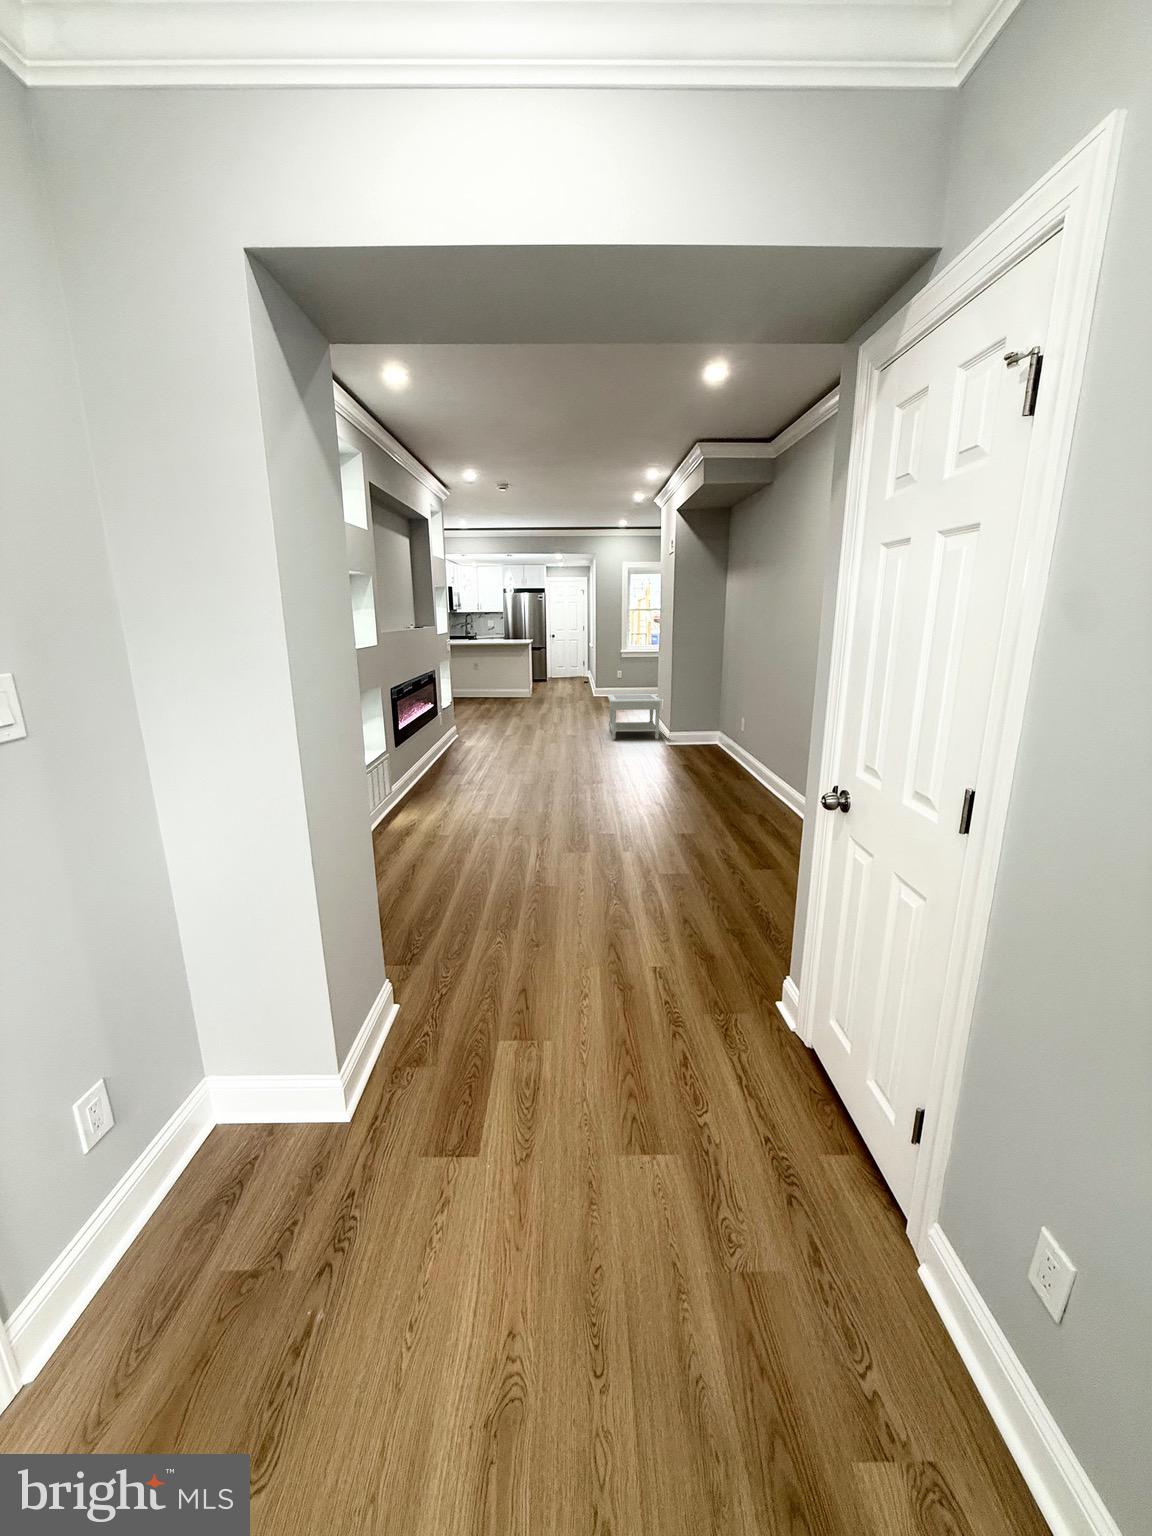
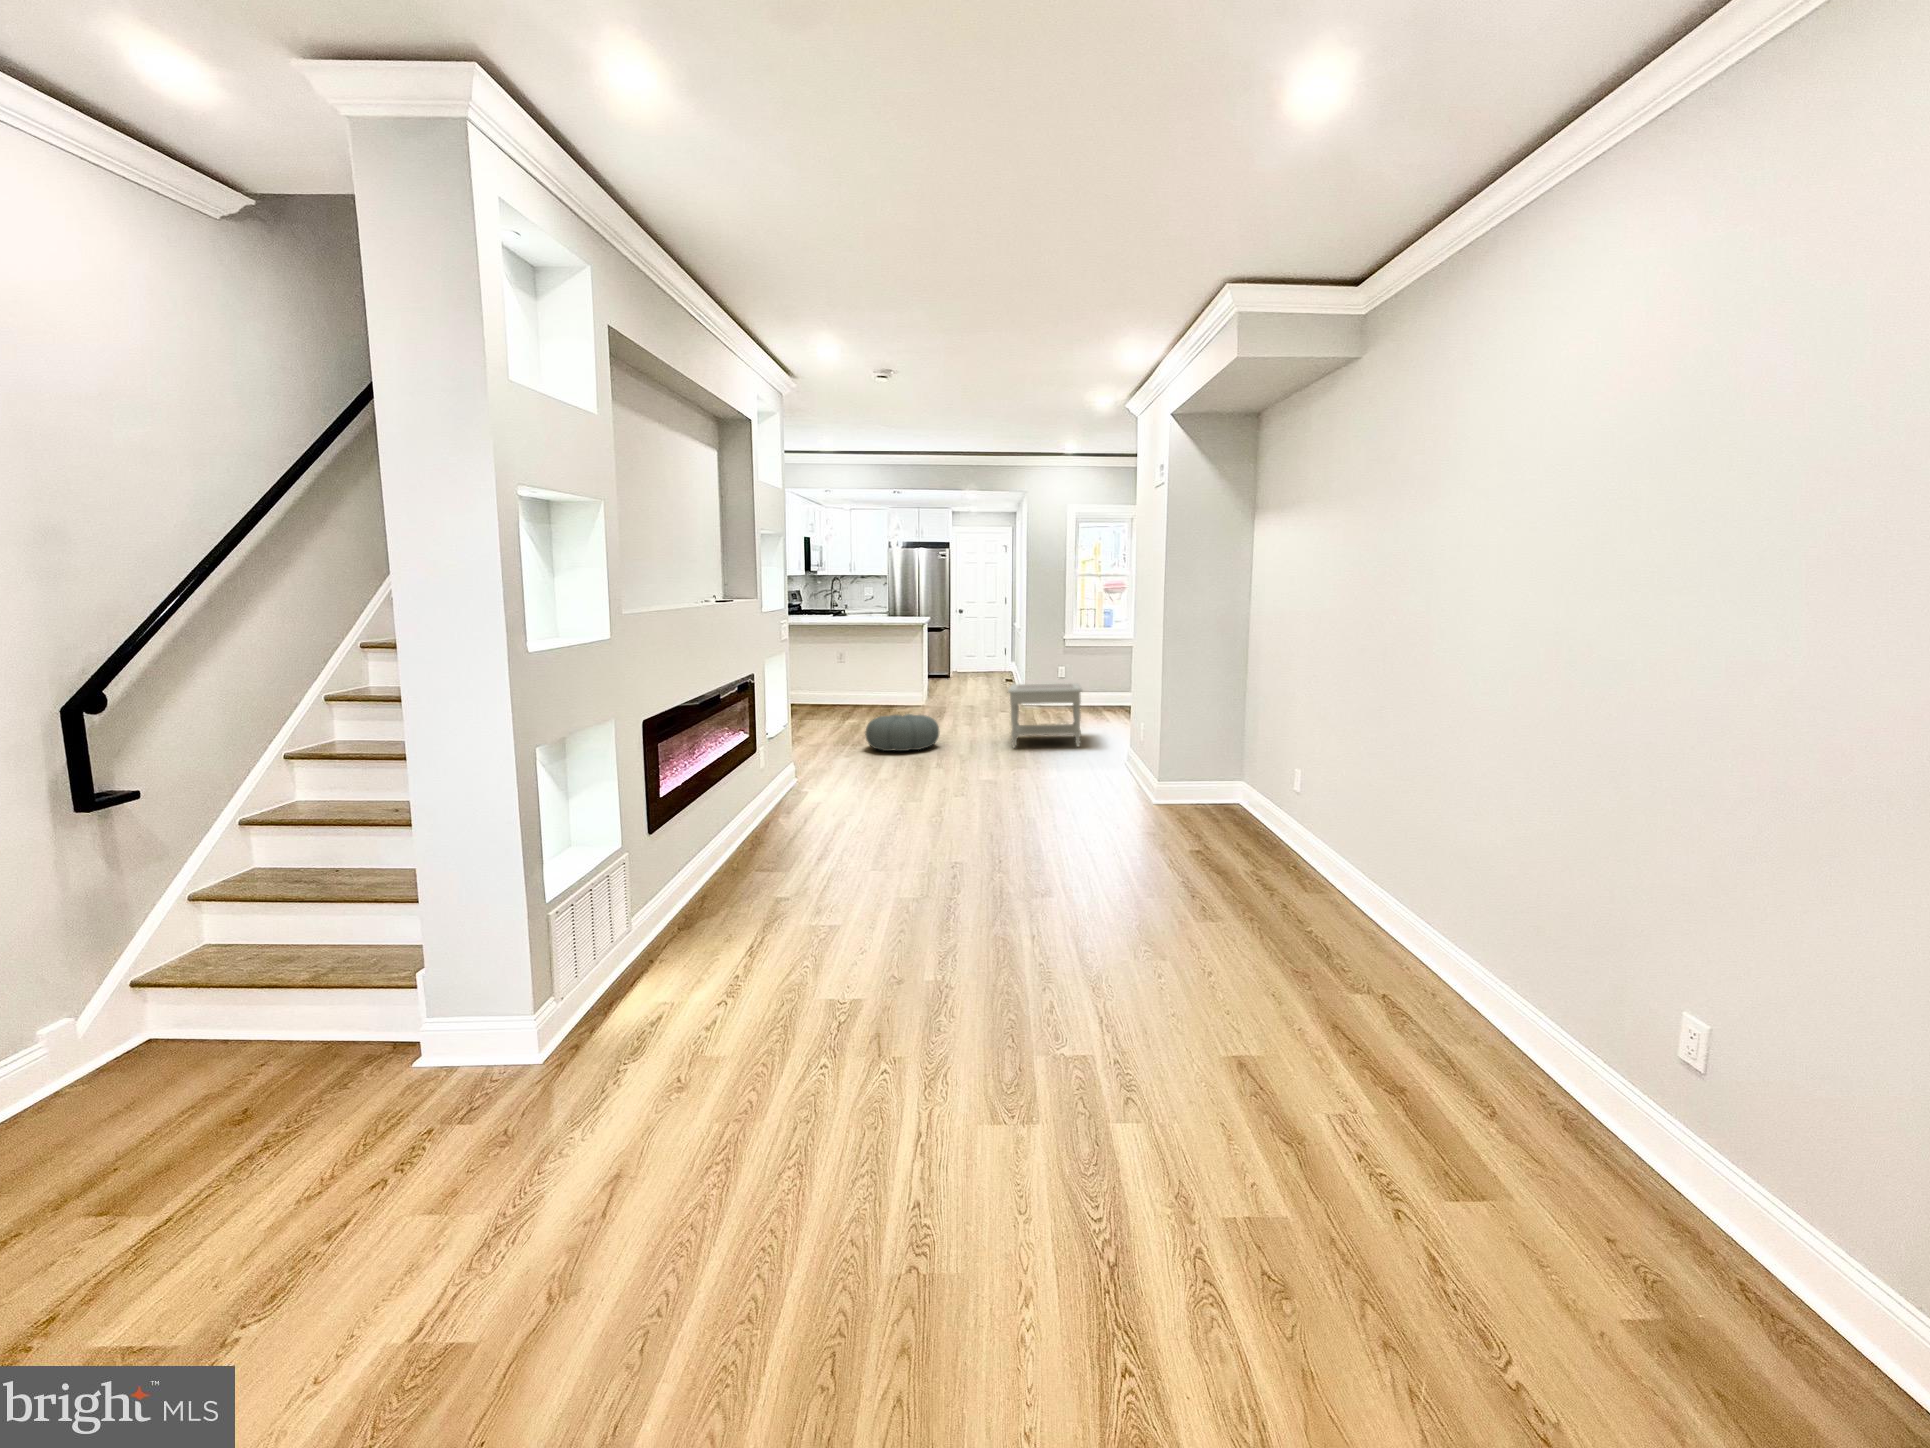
pouf: none [511,715,561,742] -> present [865,714,939,751]

